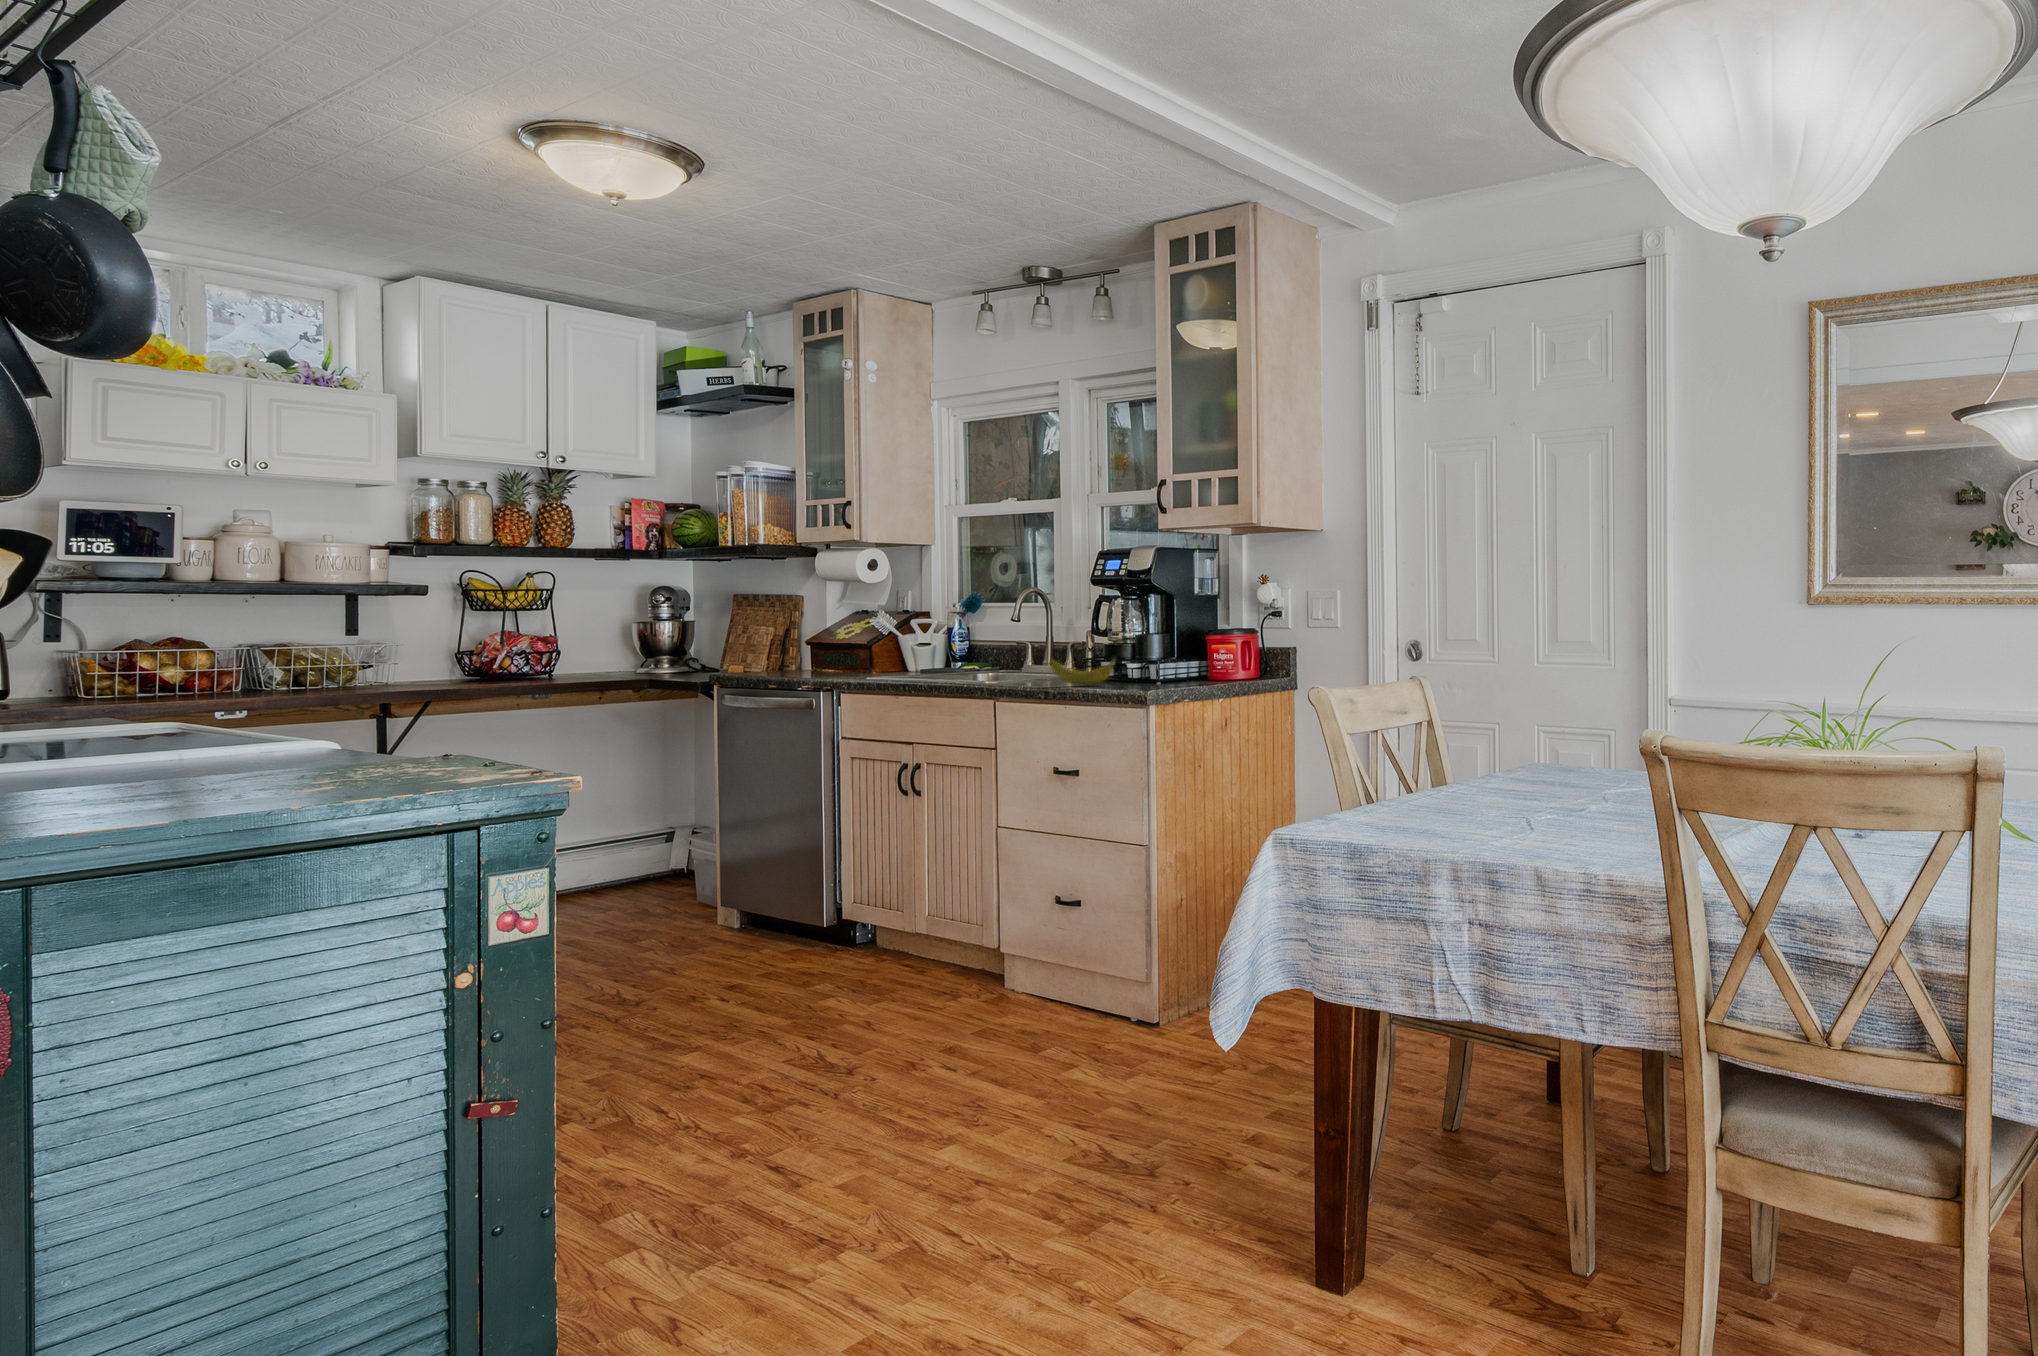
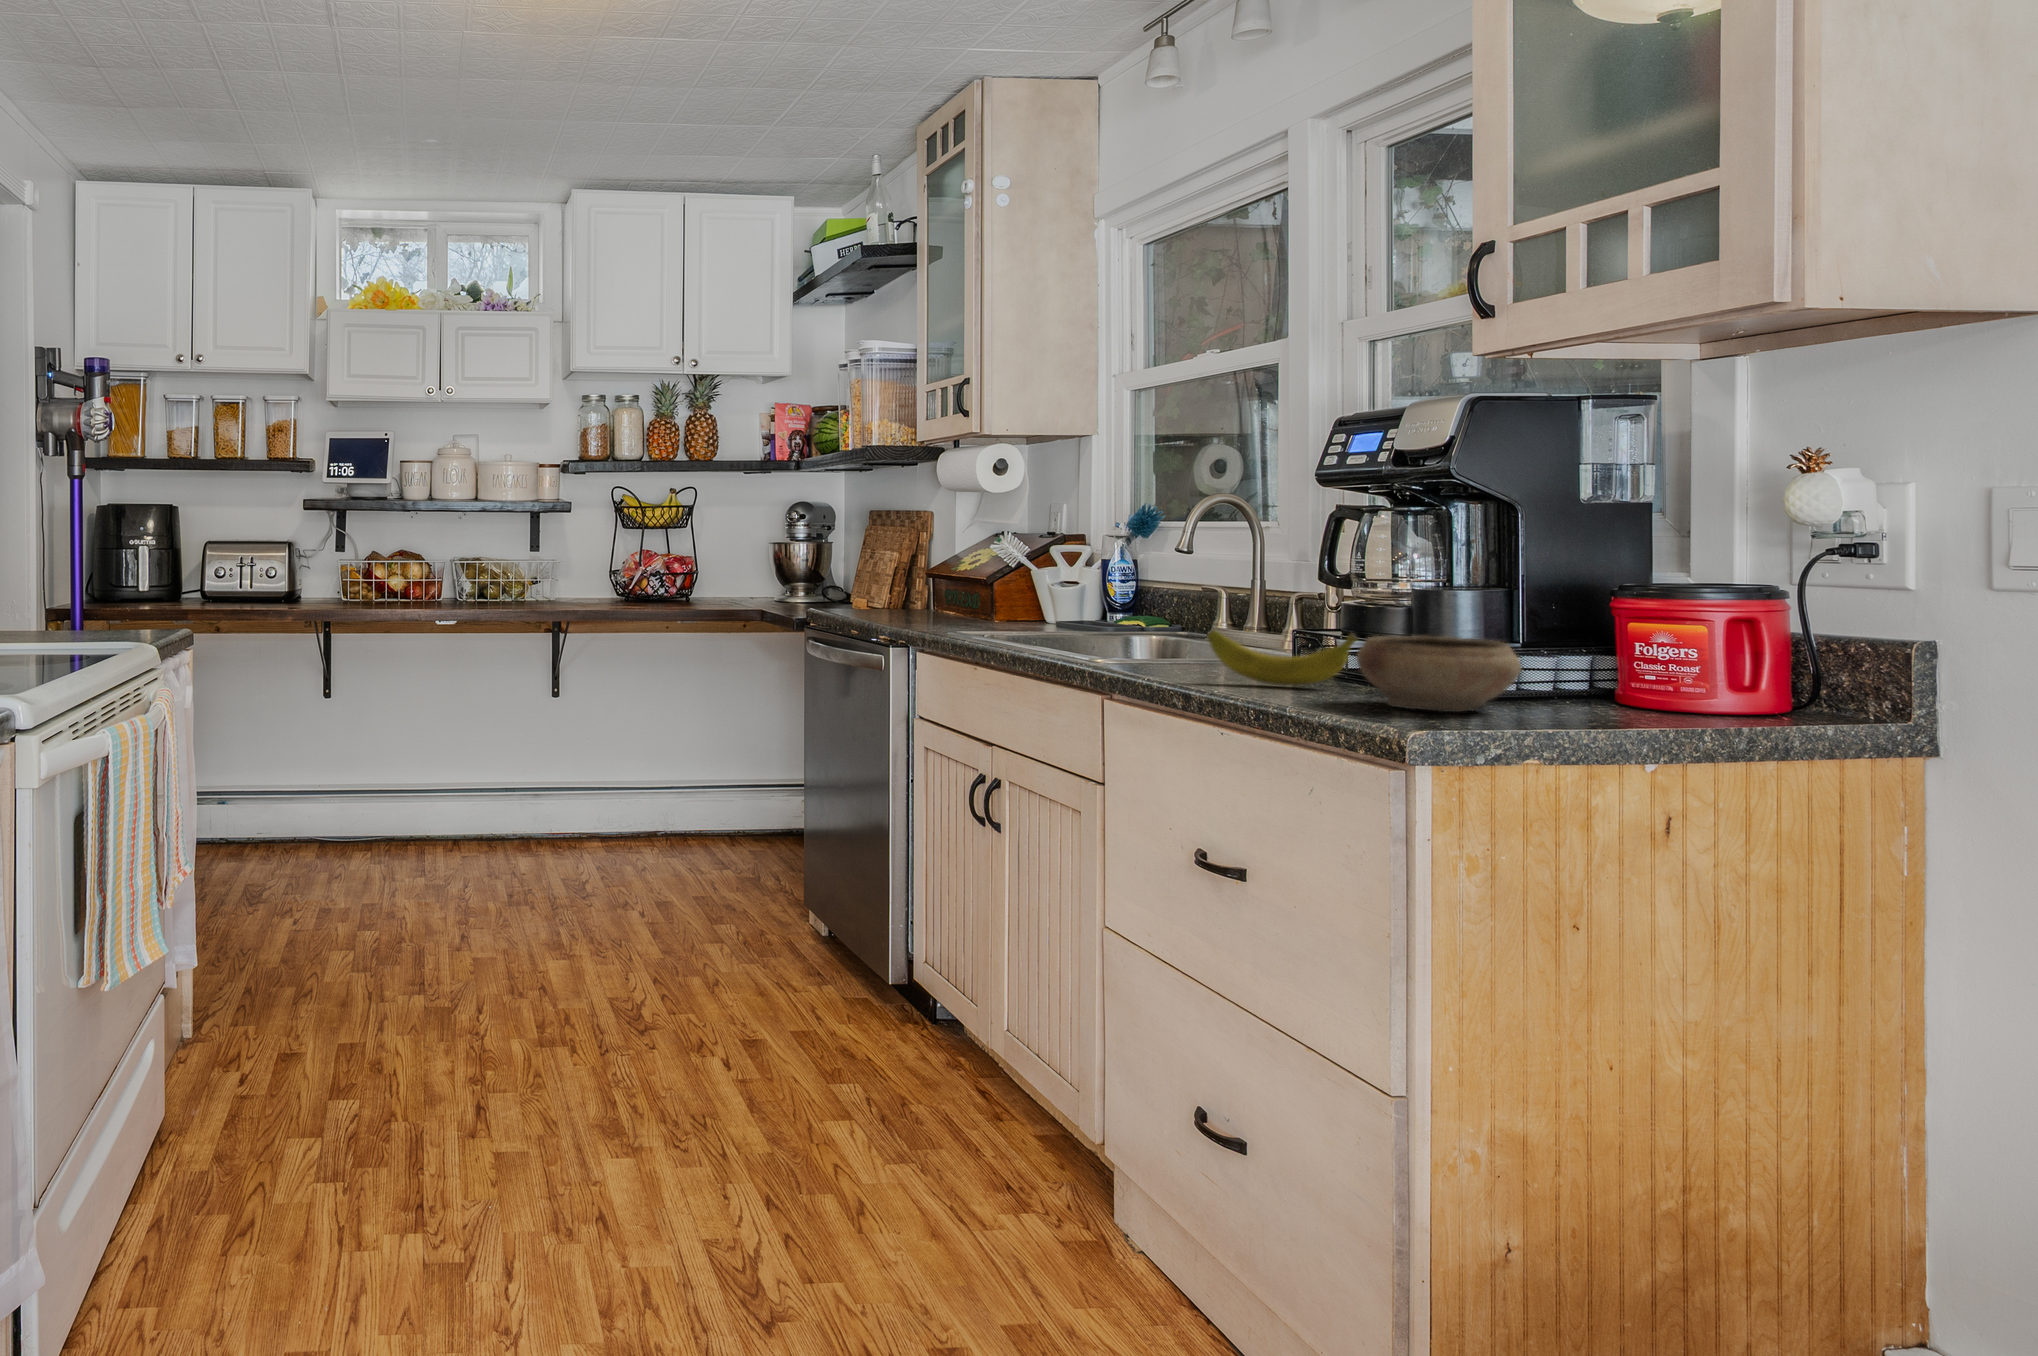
ceramic bowl: none [1121,656,1182,688] -> present [1357,636,1521,712]

